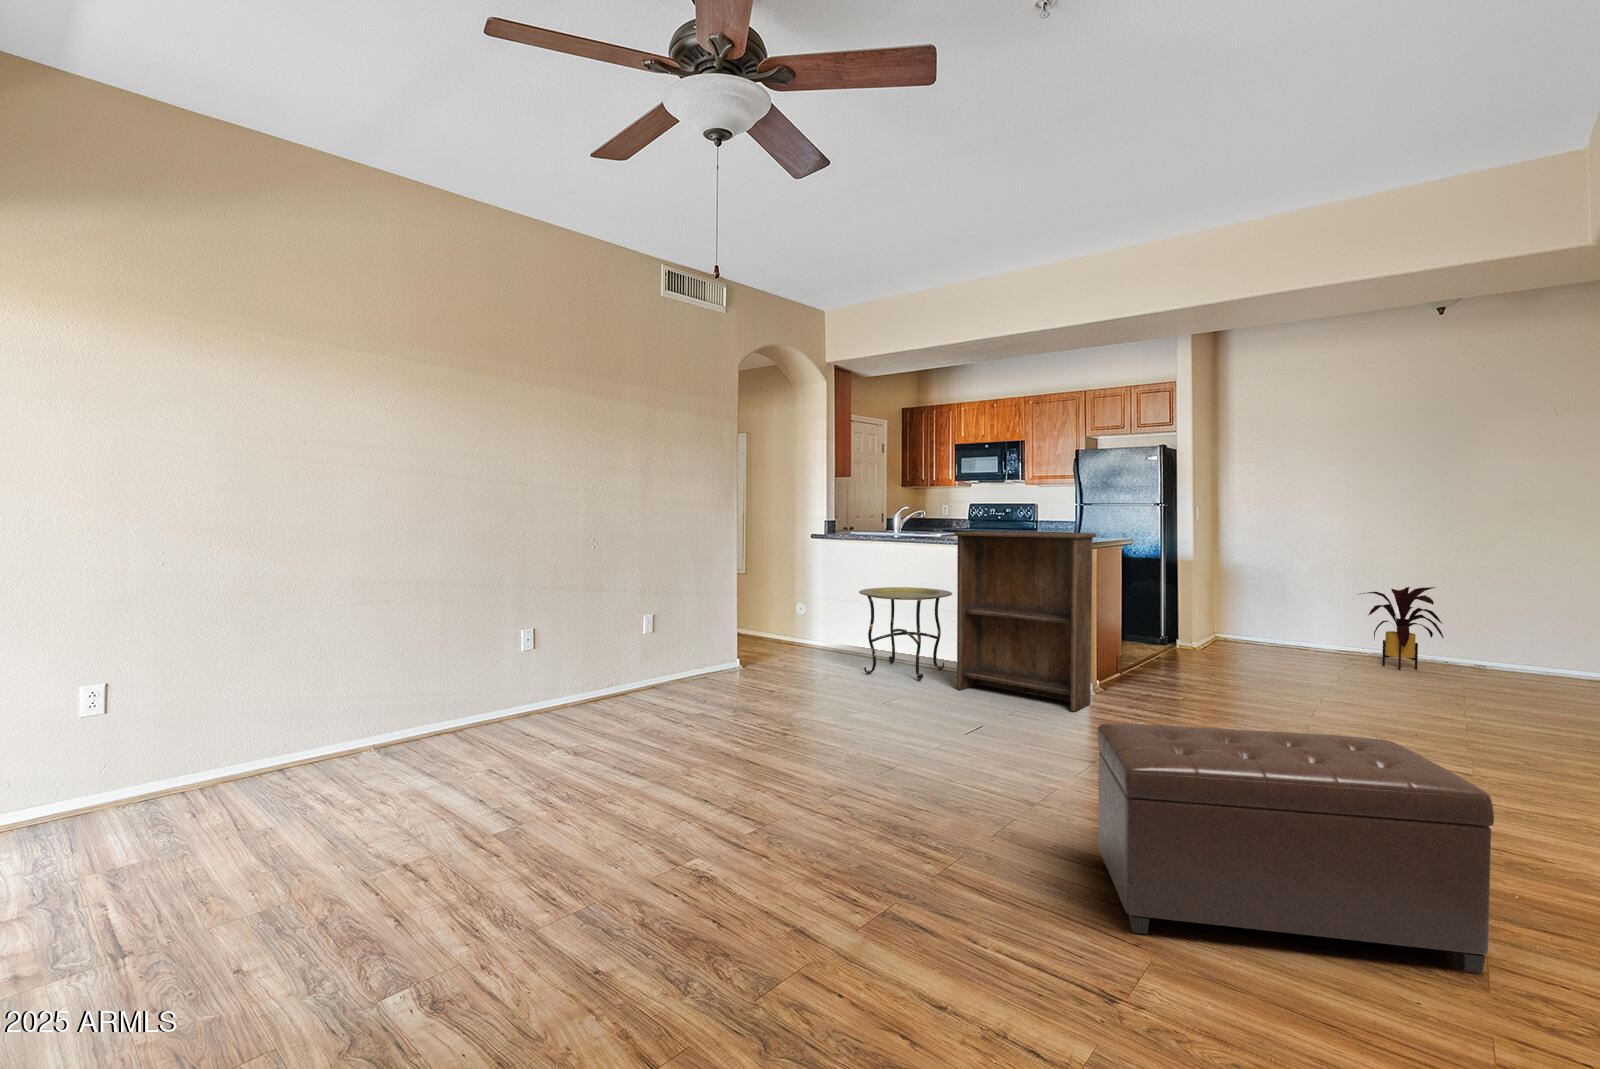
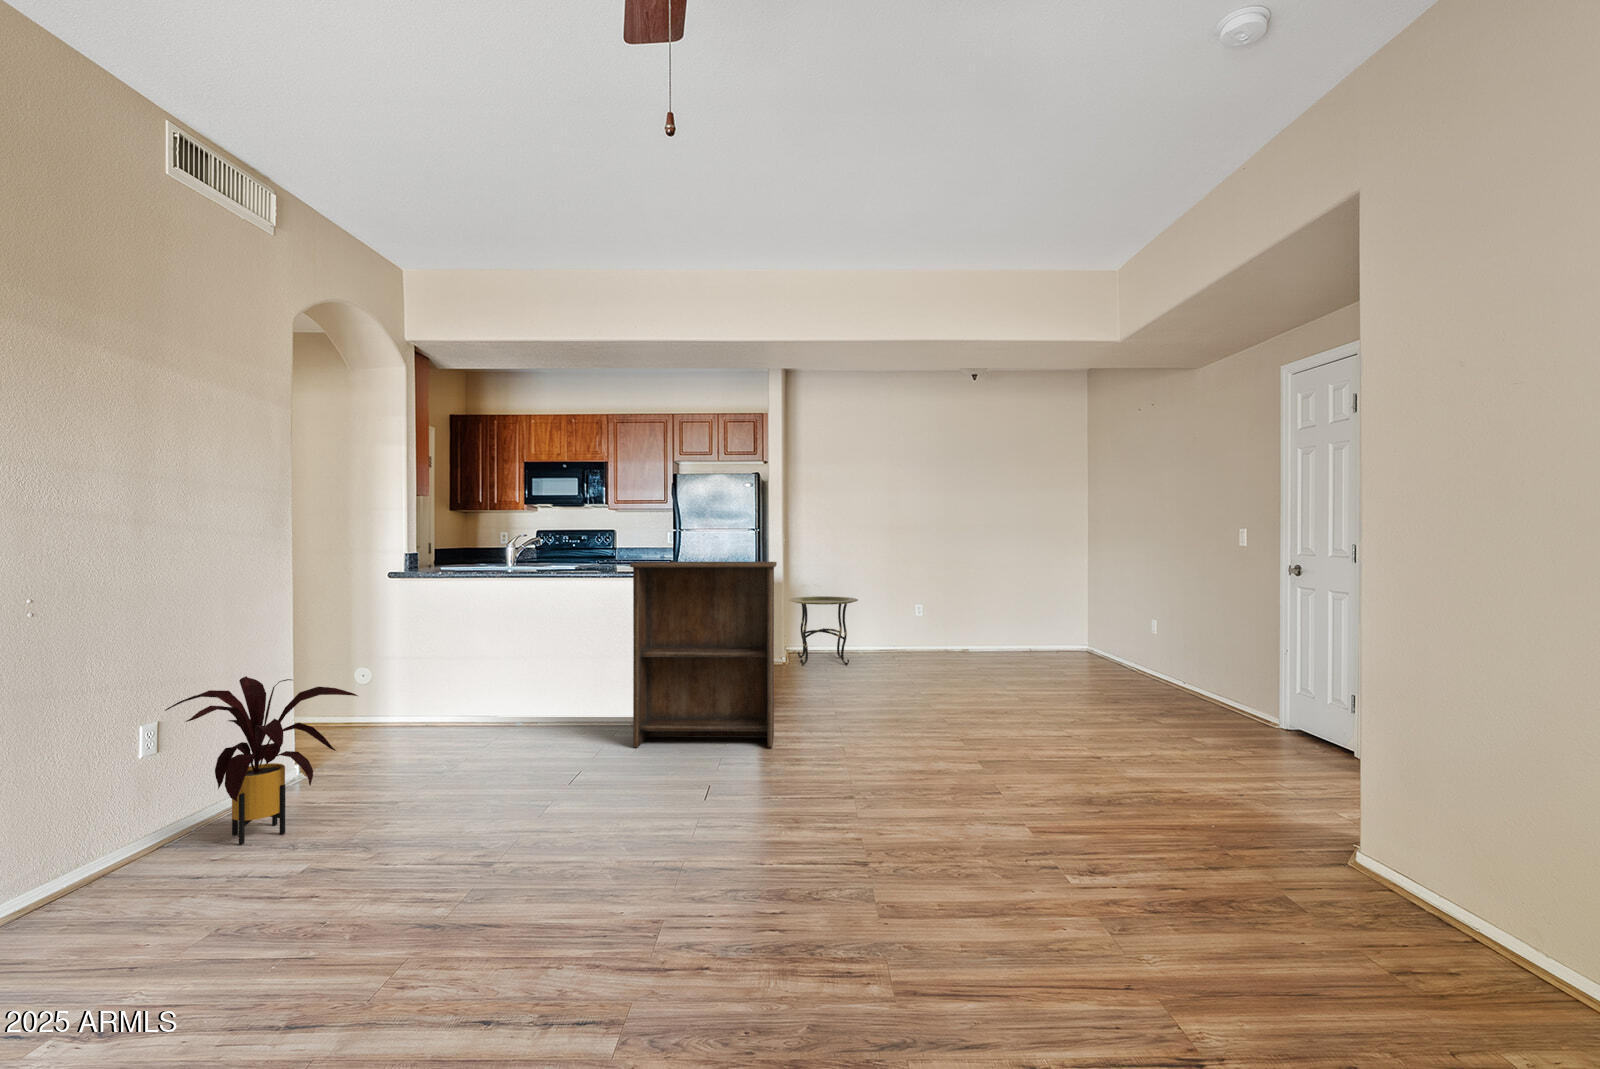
side table: present [859,587,952,681] -> present [789,596,858,665]
house plant: present [1358,587,1444,670] -> present [165,676,358,845]
ottoman: present [1097,724,1494,973] -> none [982,727,1266,970]

